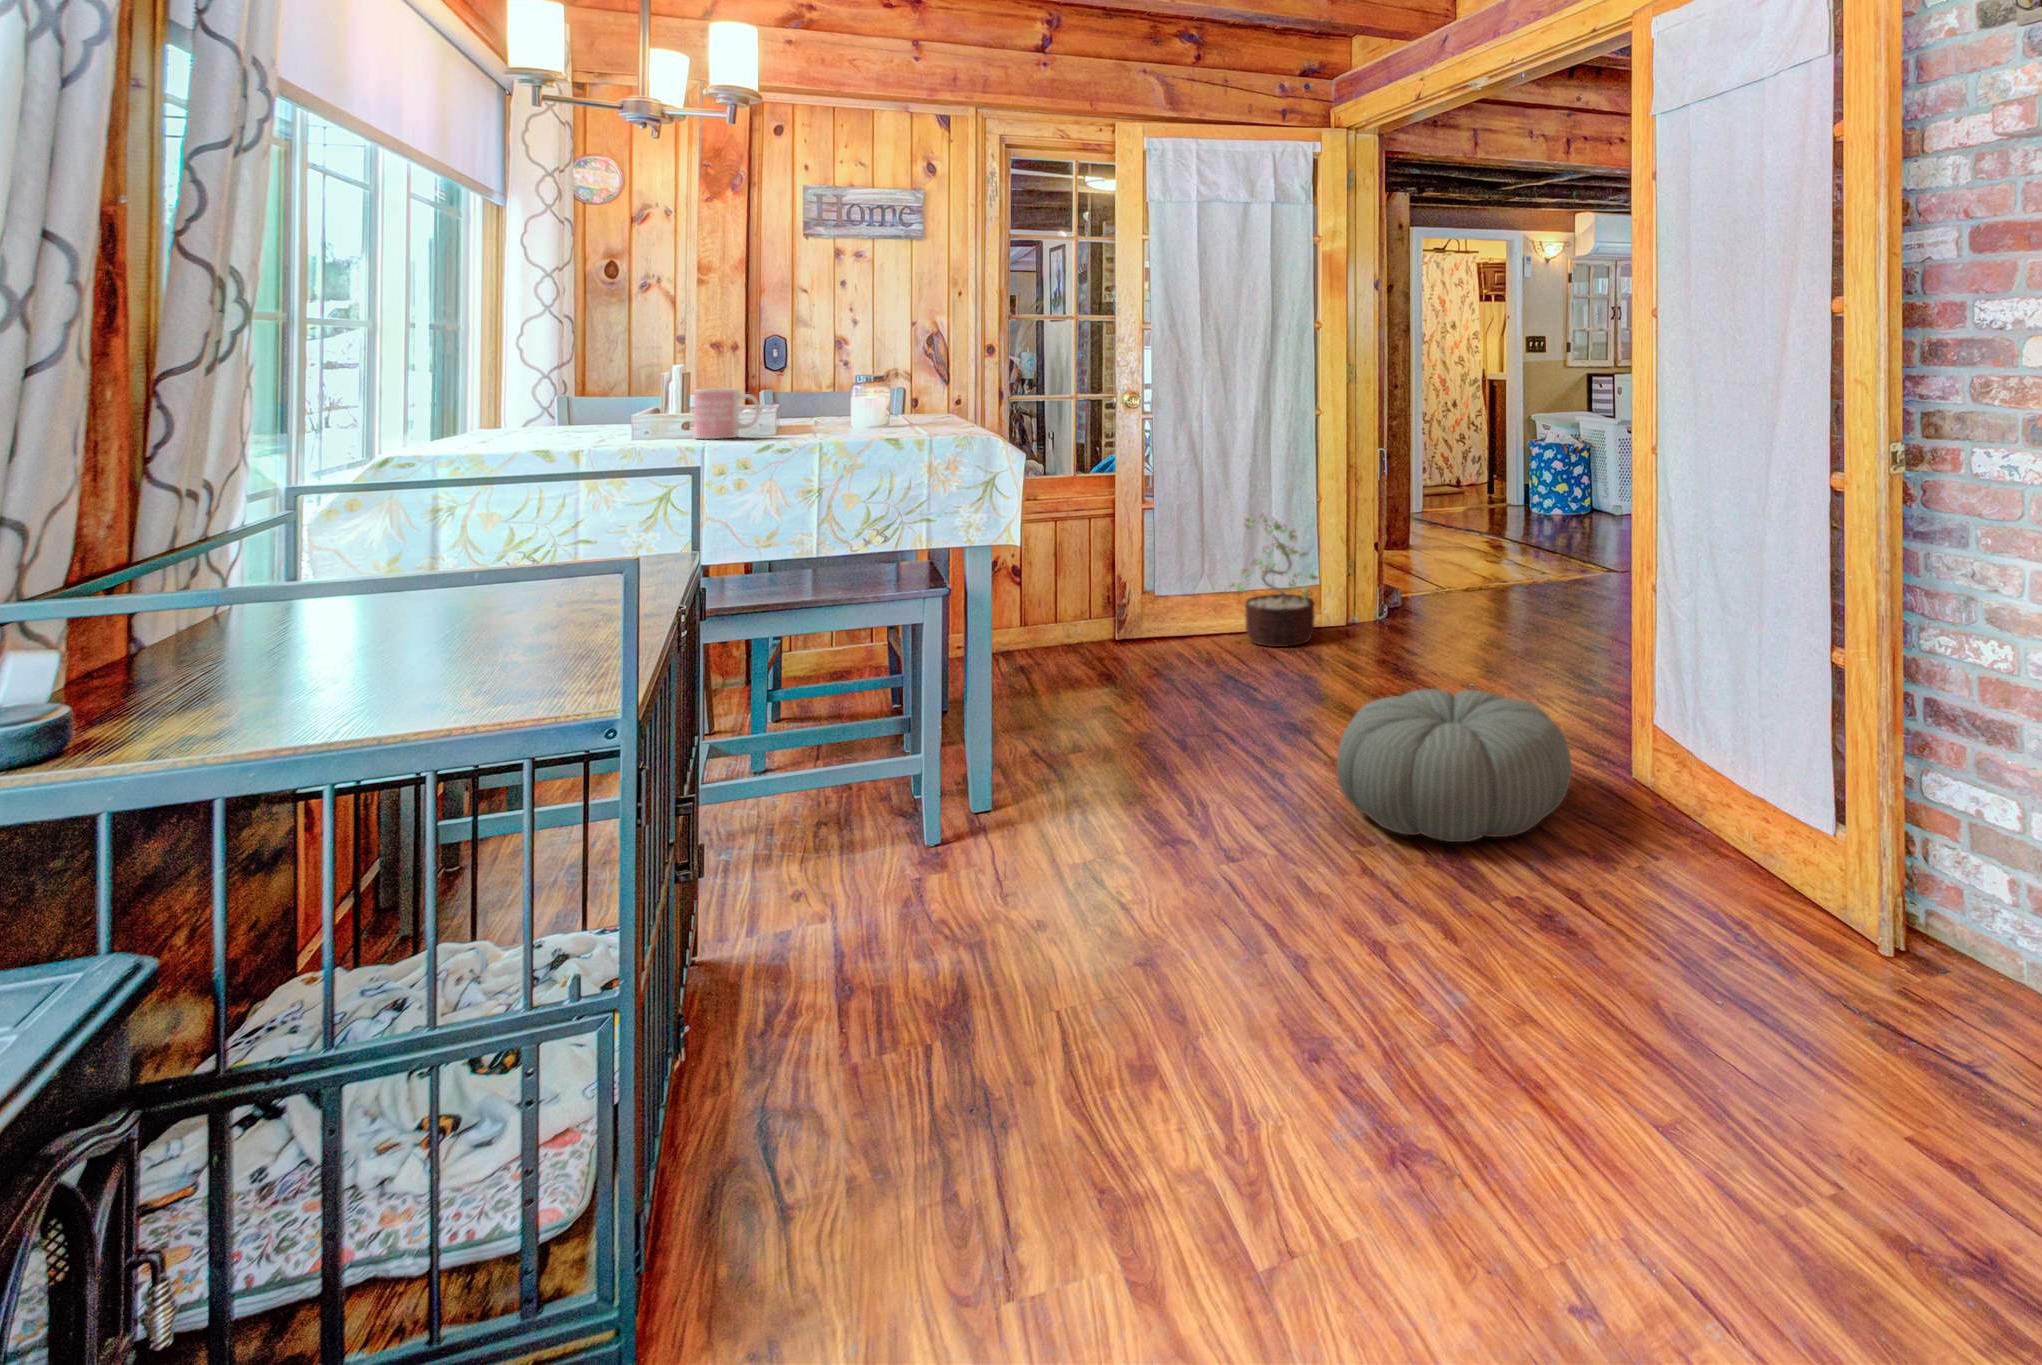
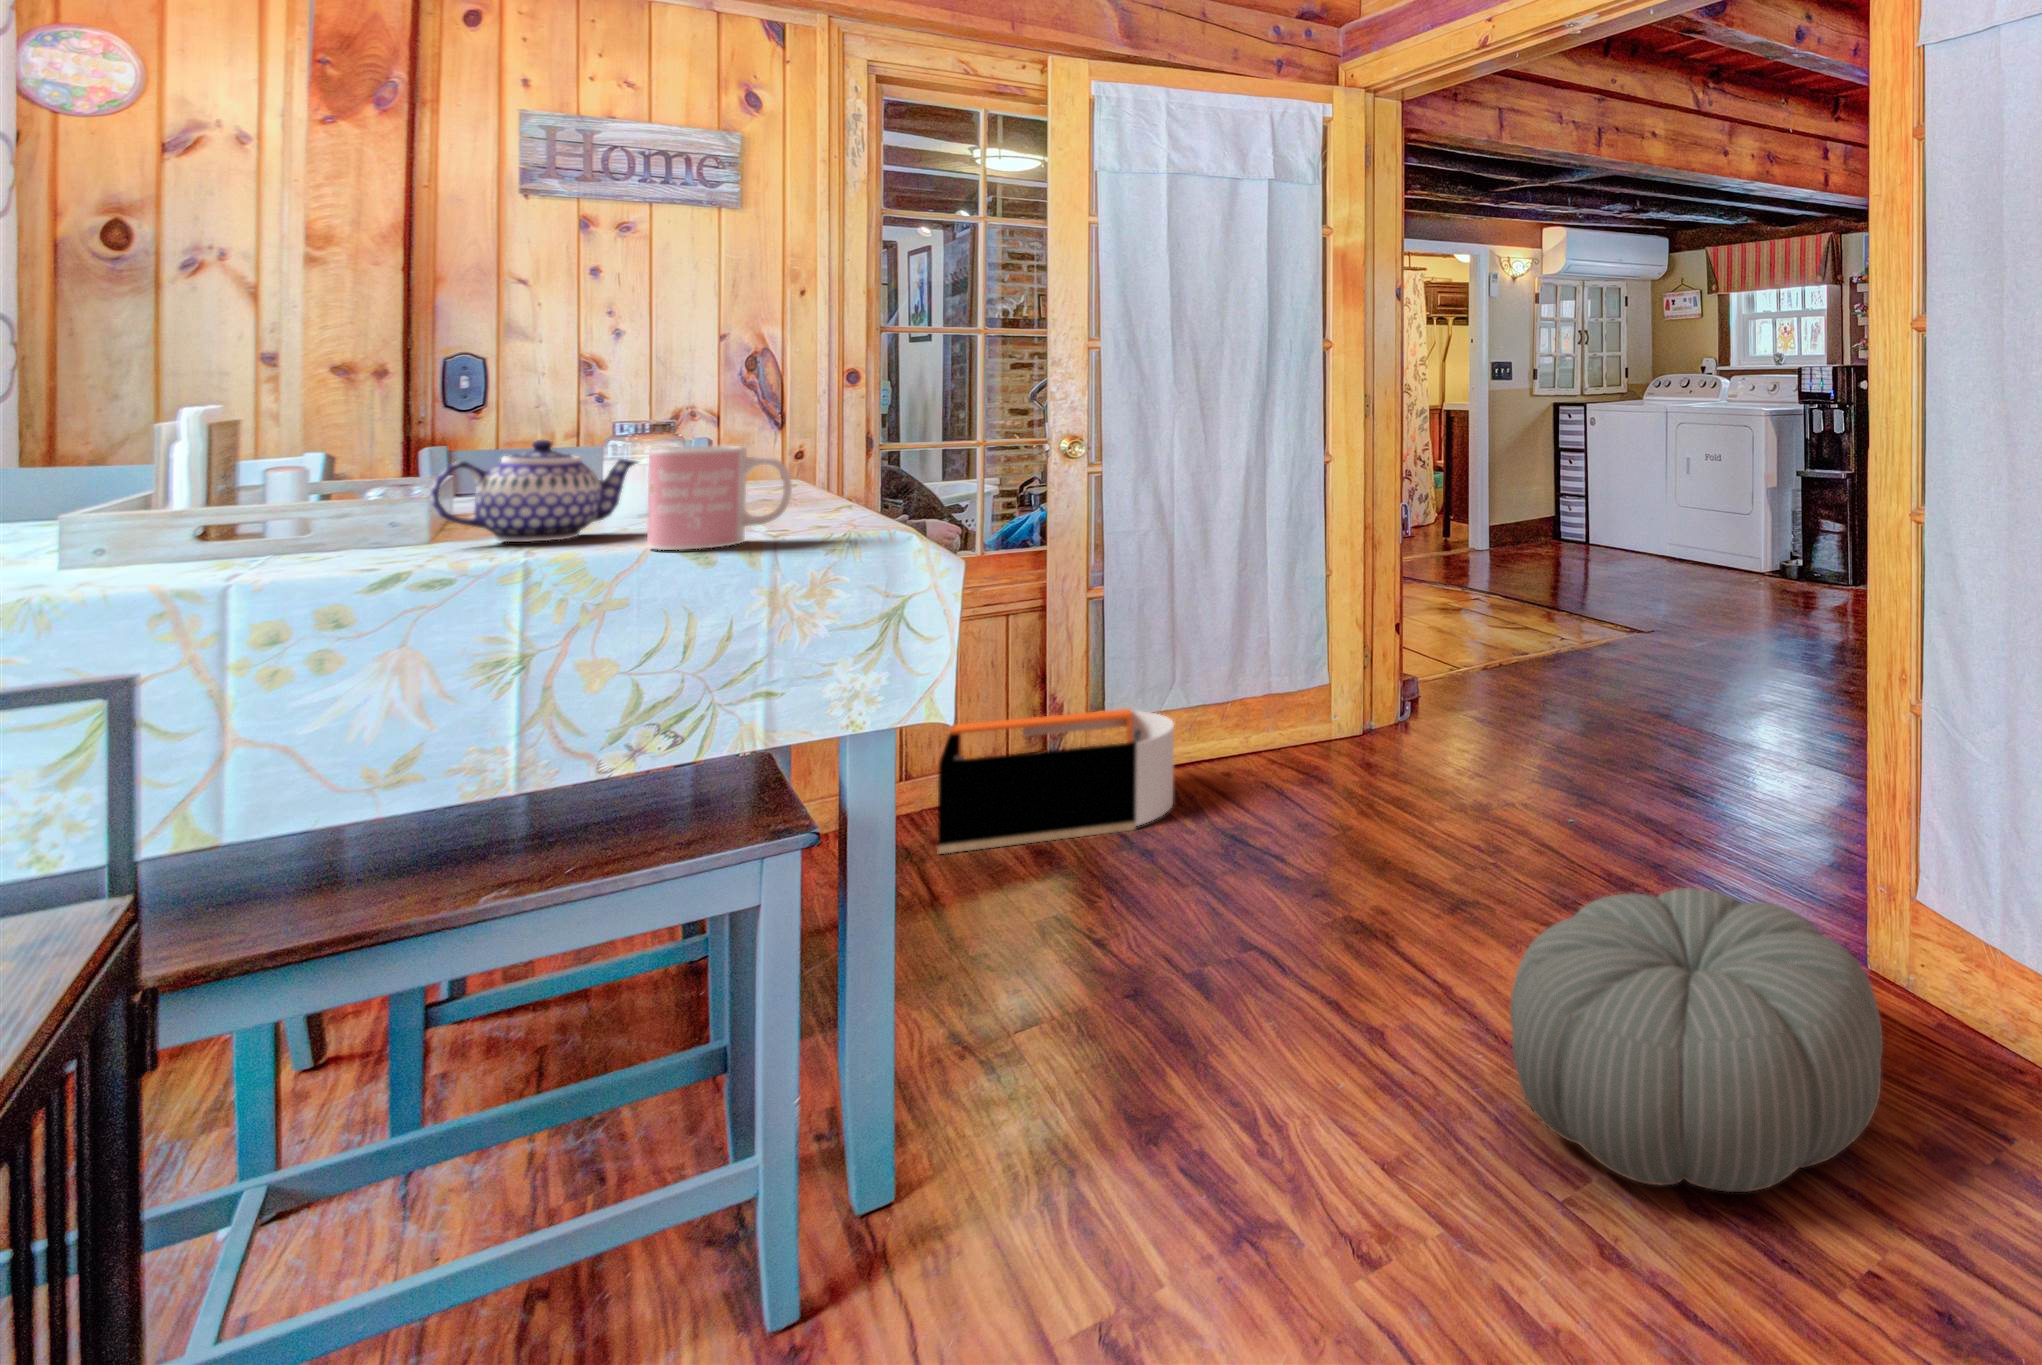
teapot: none [785,383,872,433] -> present [430,440,637,542]
mug: present [694,388,760,439] -> present [647,446,792,550]
decorative plant: present [1232,516,1317,647] -> none [1210,599,1336,787]
storage bin: none [1045,585,1200,666] -> present [938,709,1174,854]

